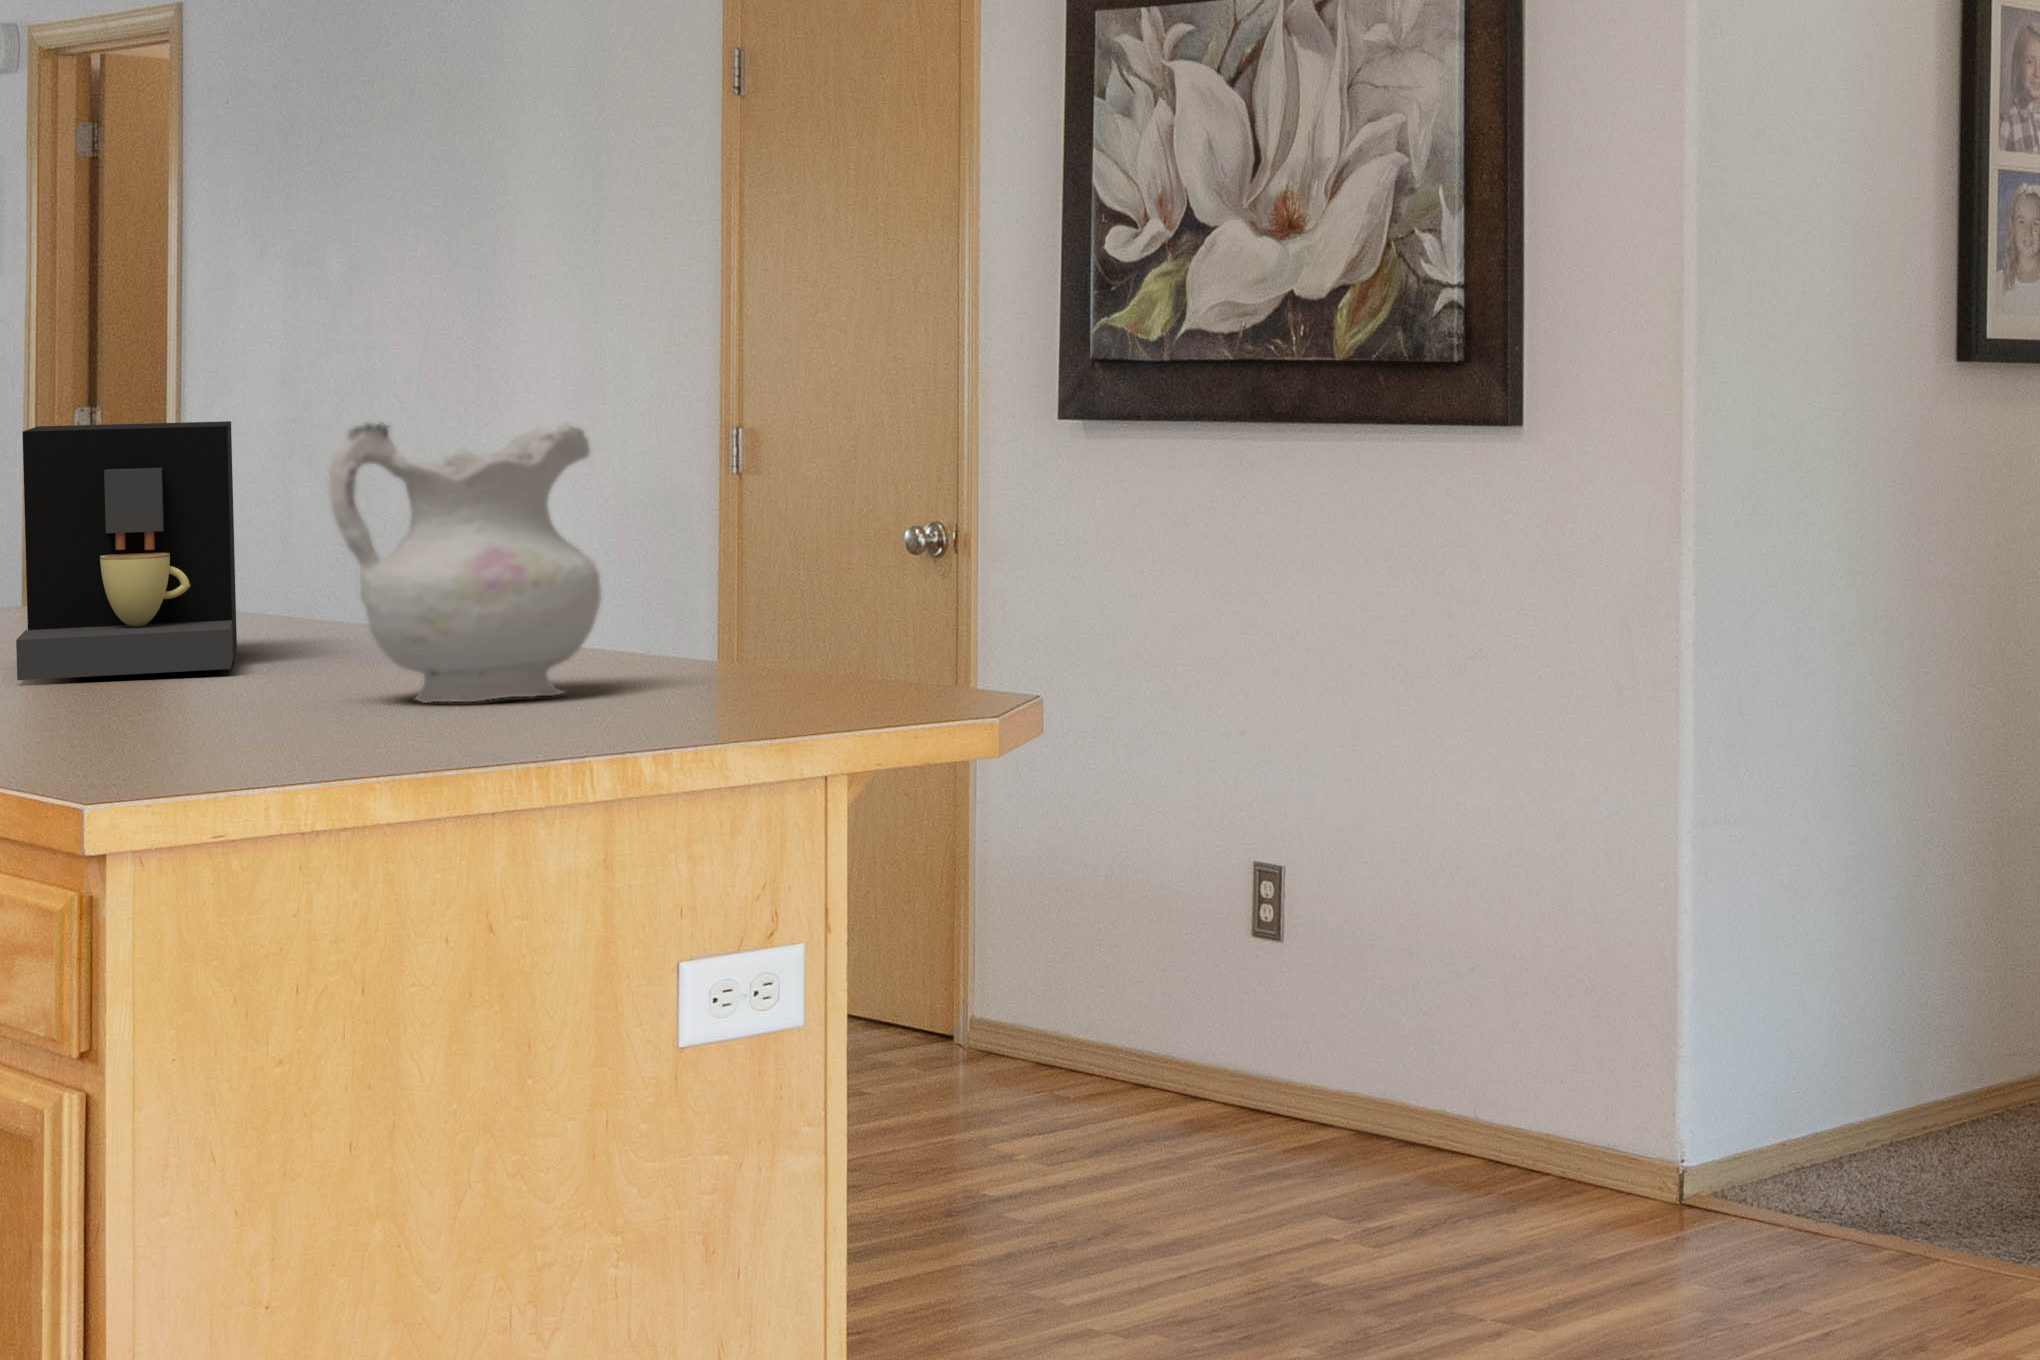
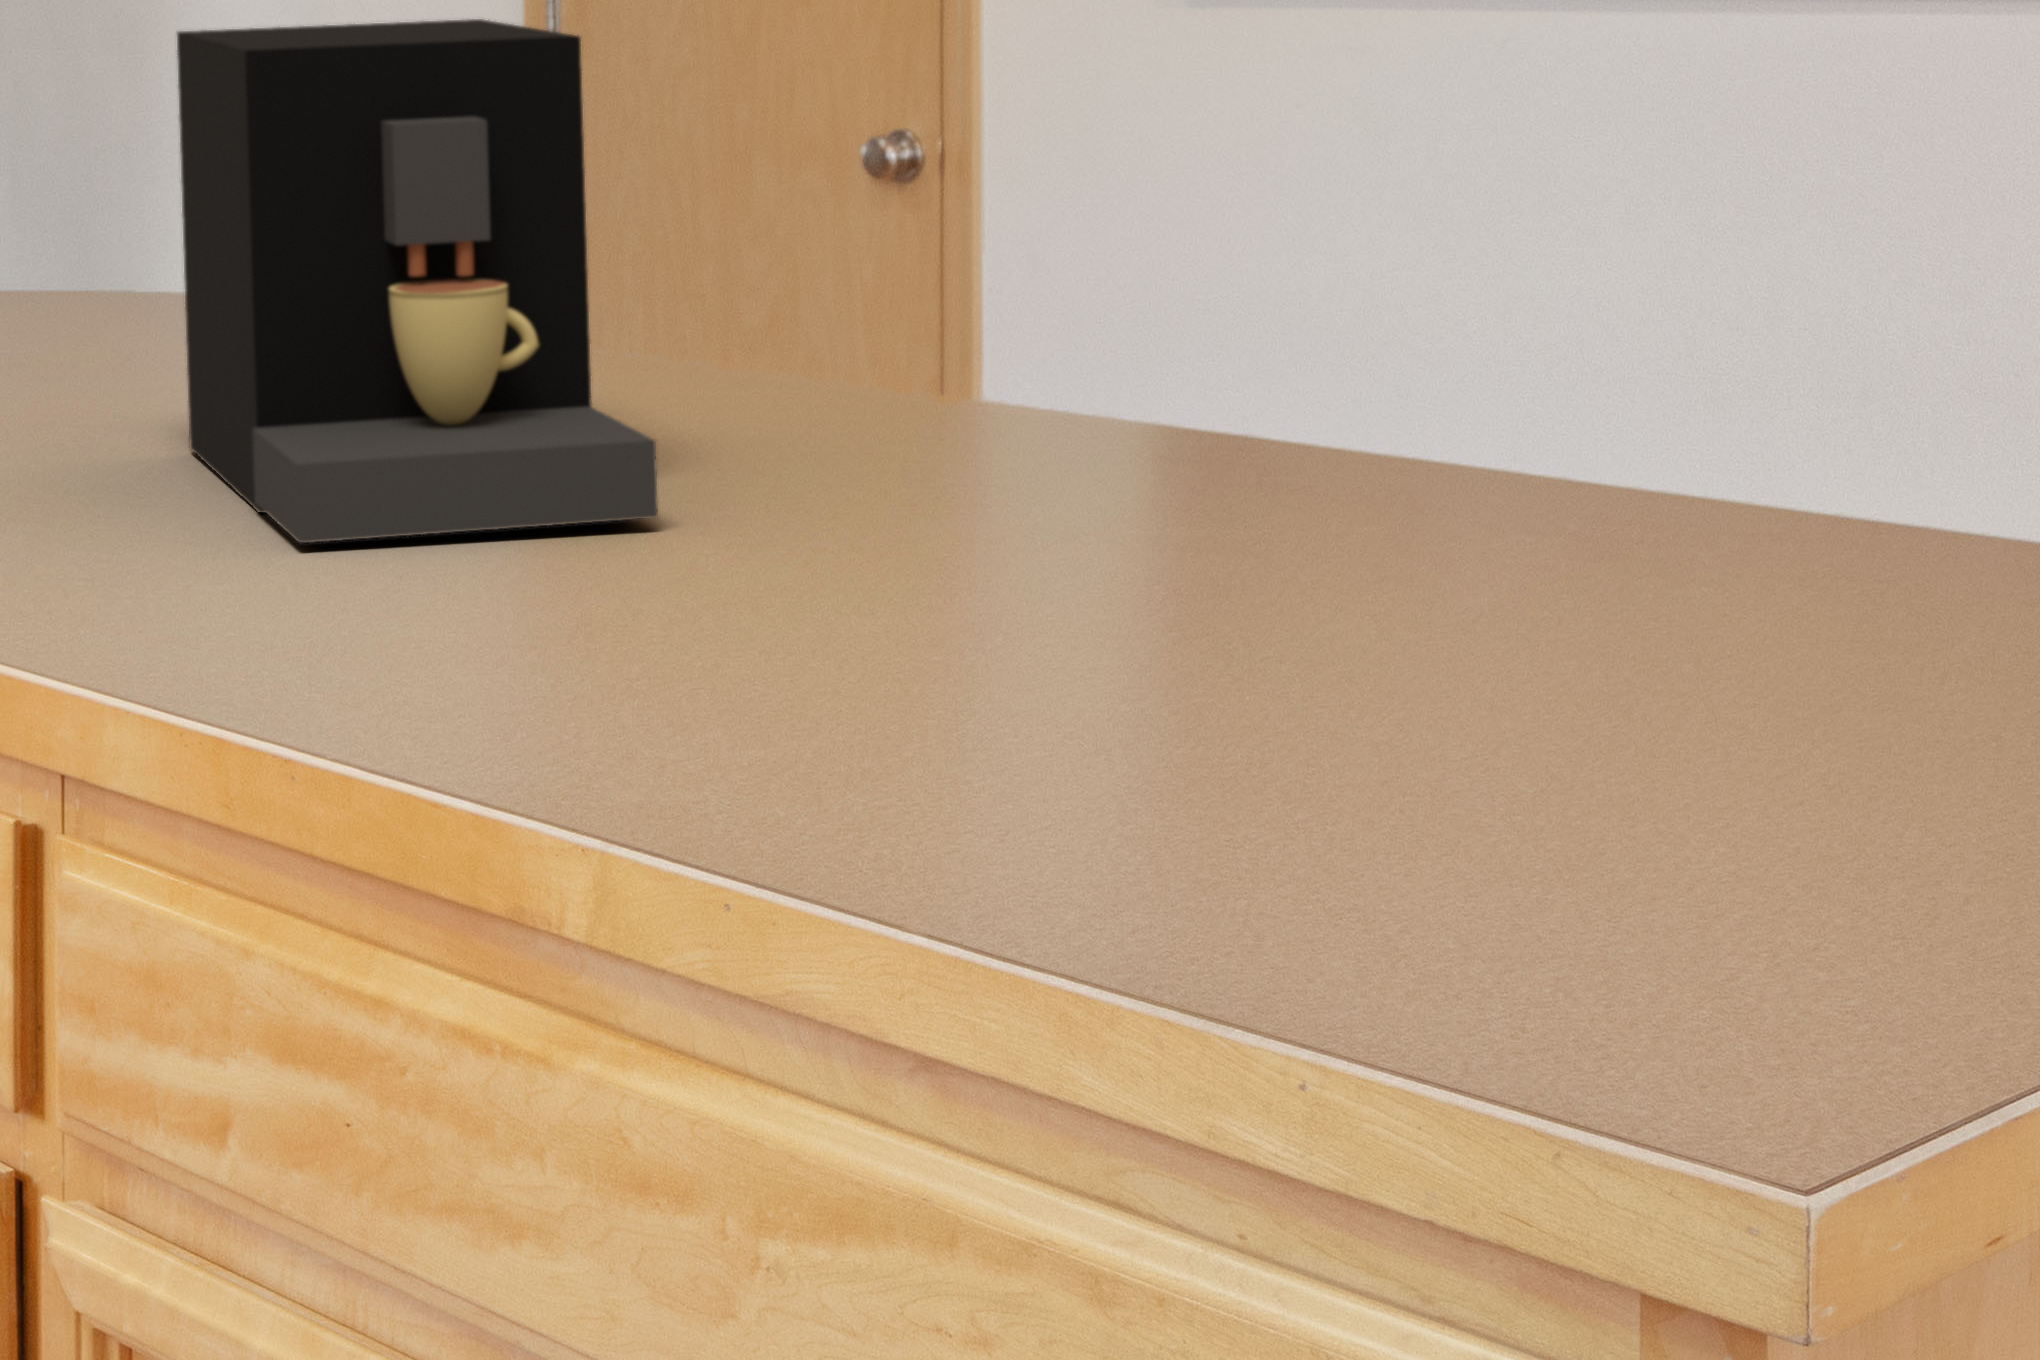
ceramic pitcher: present [329,423,601,703] -> none [1142,48,1661,681]

